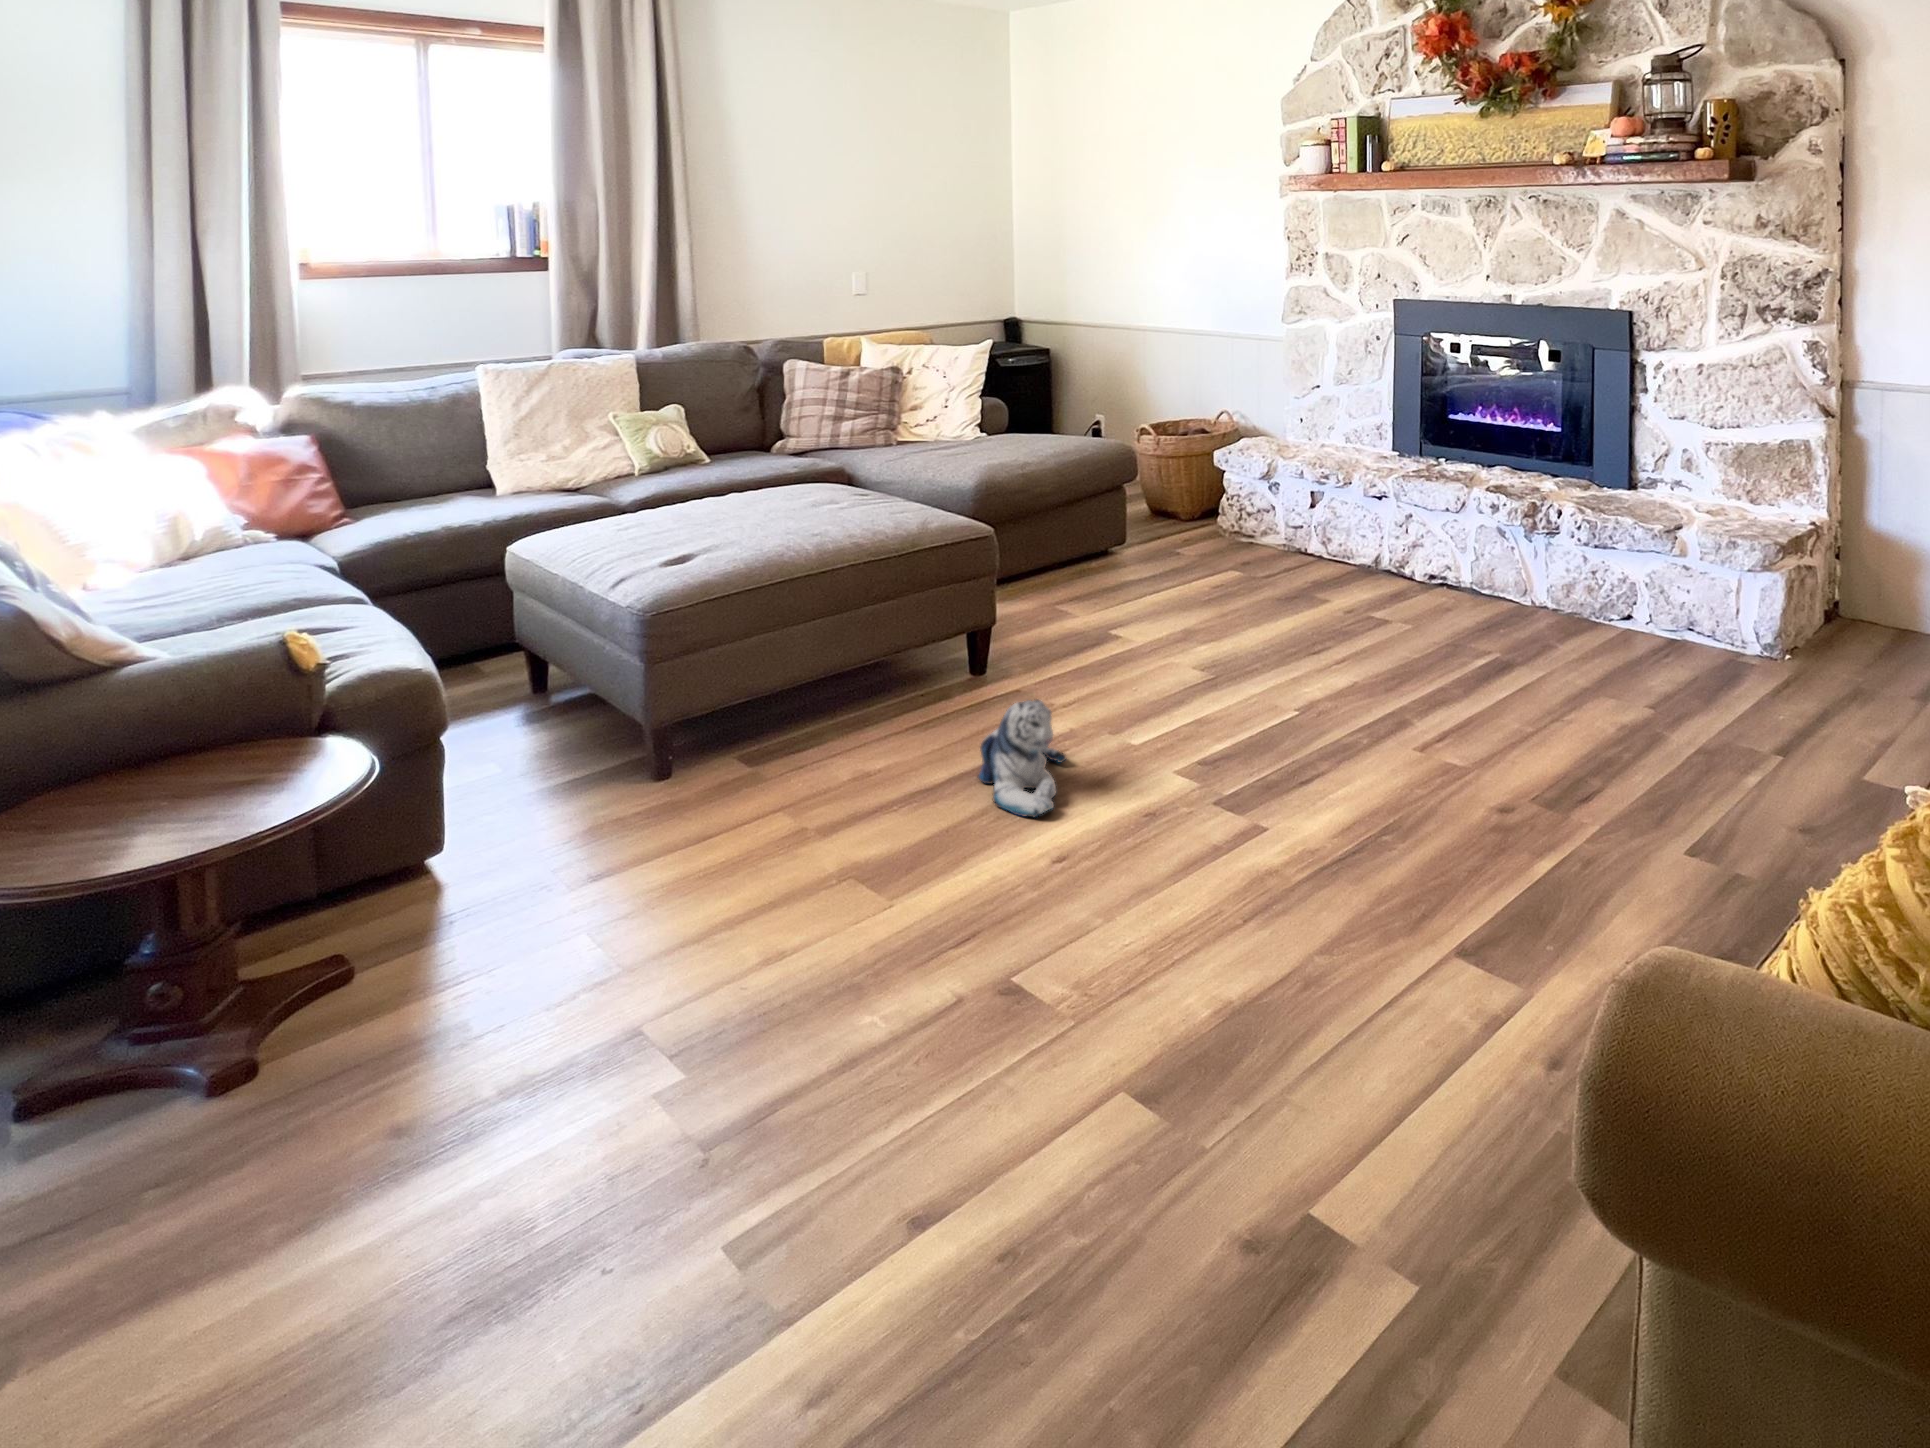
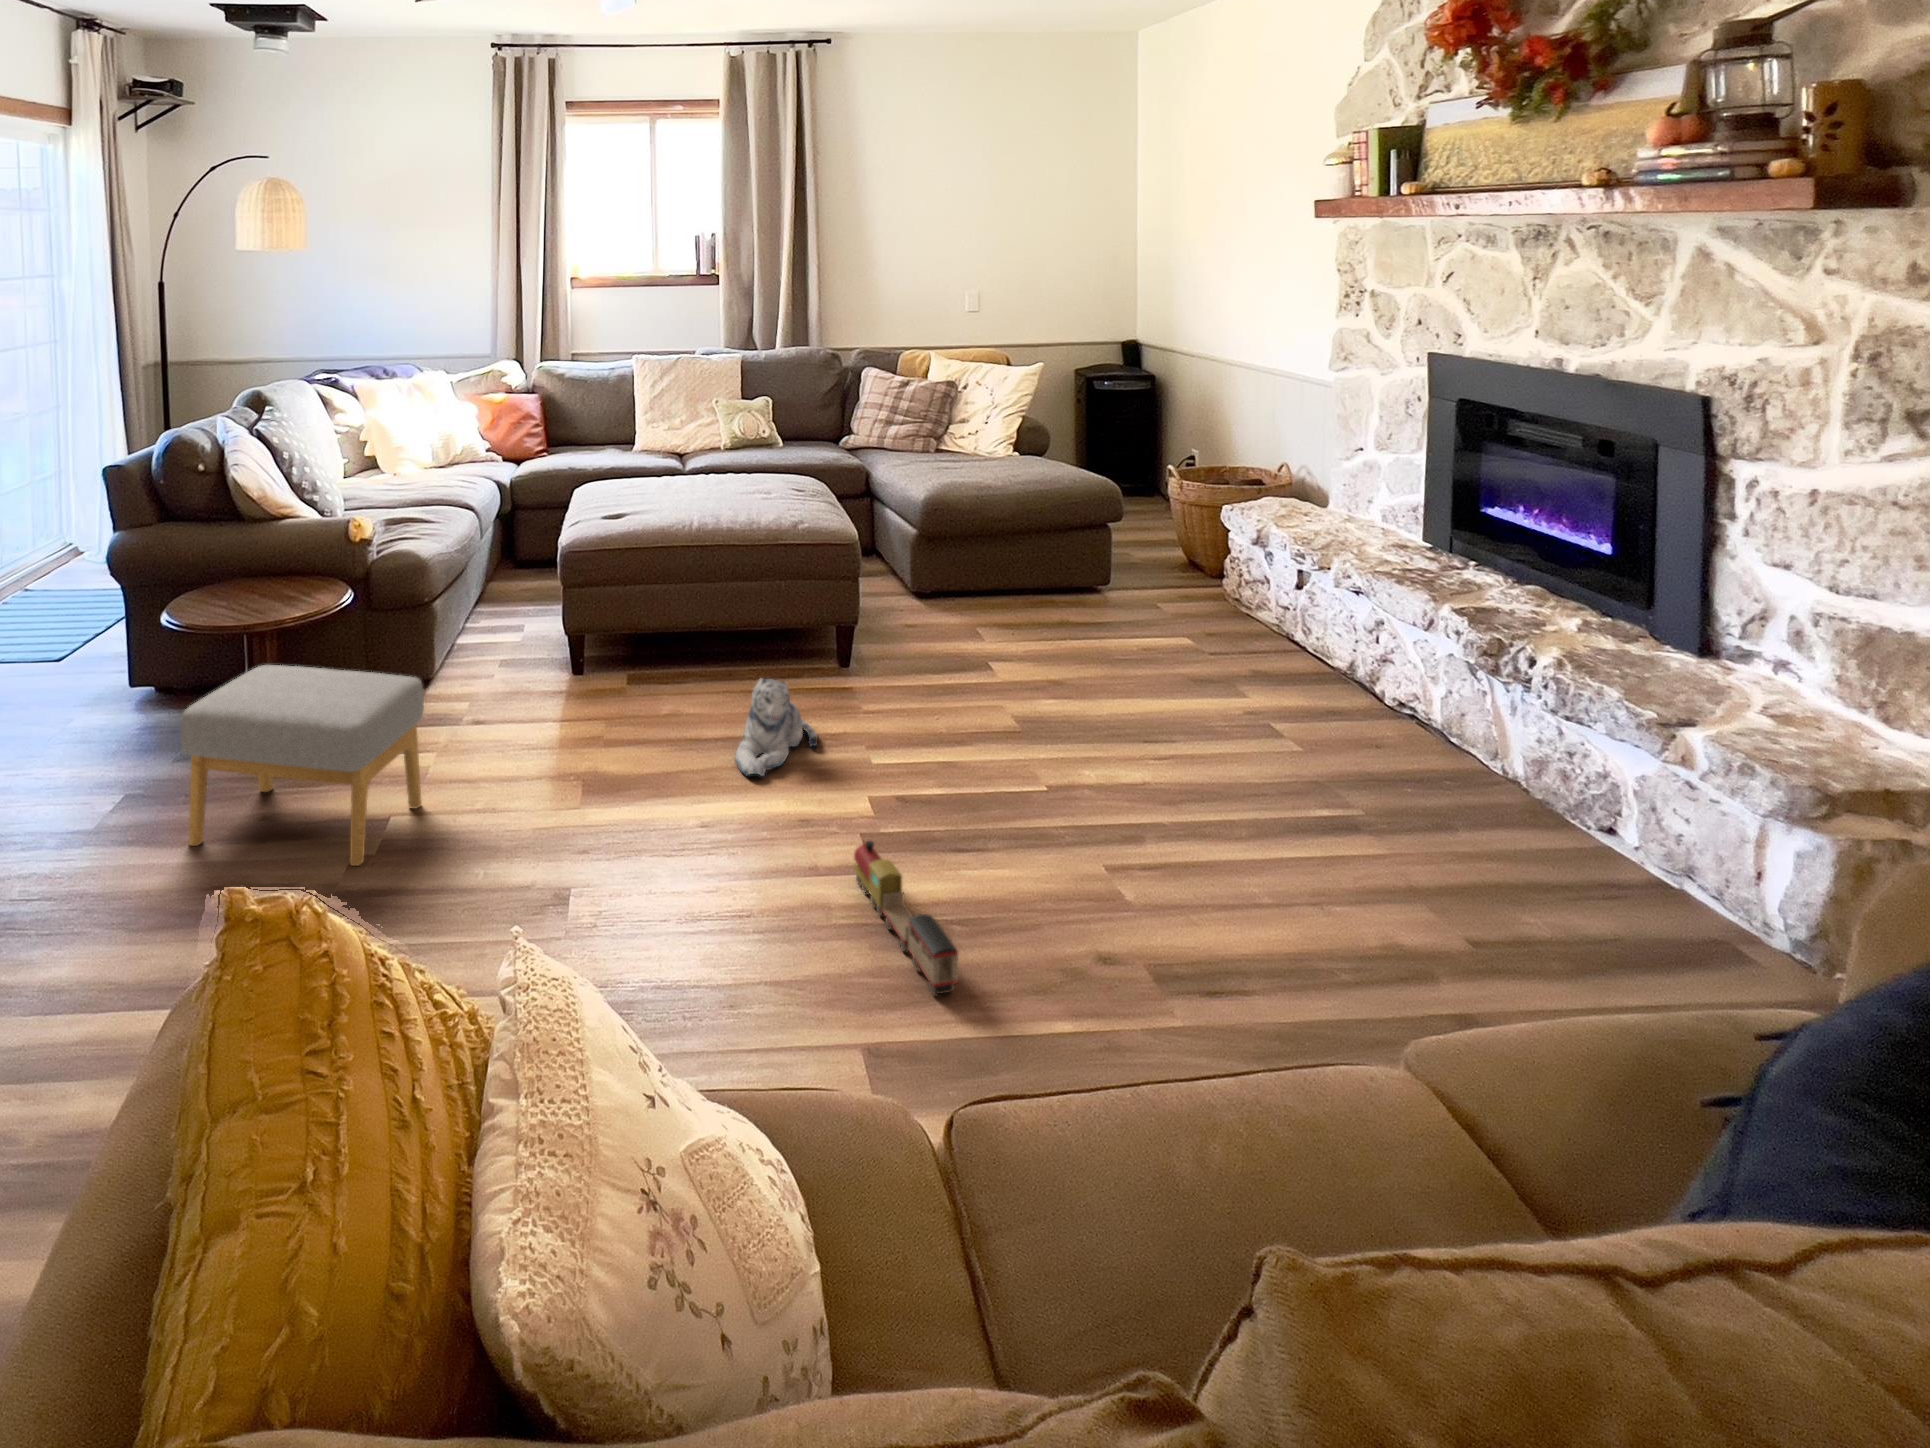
toy train: none [1263,814,1469,920] -> present [853,841,958,994]
footstool: none [208,851,664,1331] -> present [181,665,424,866]

